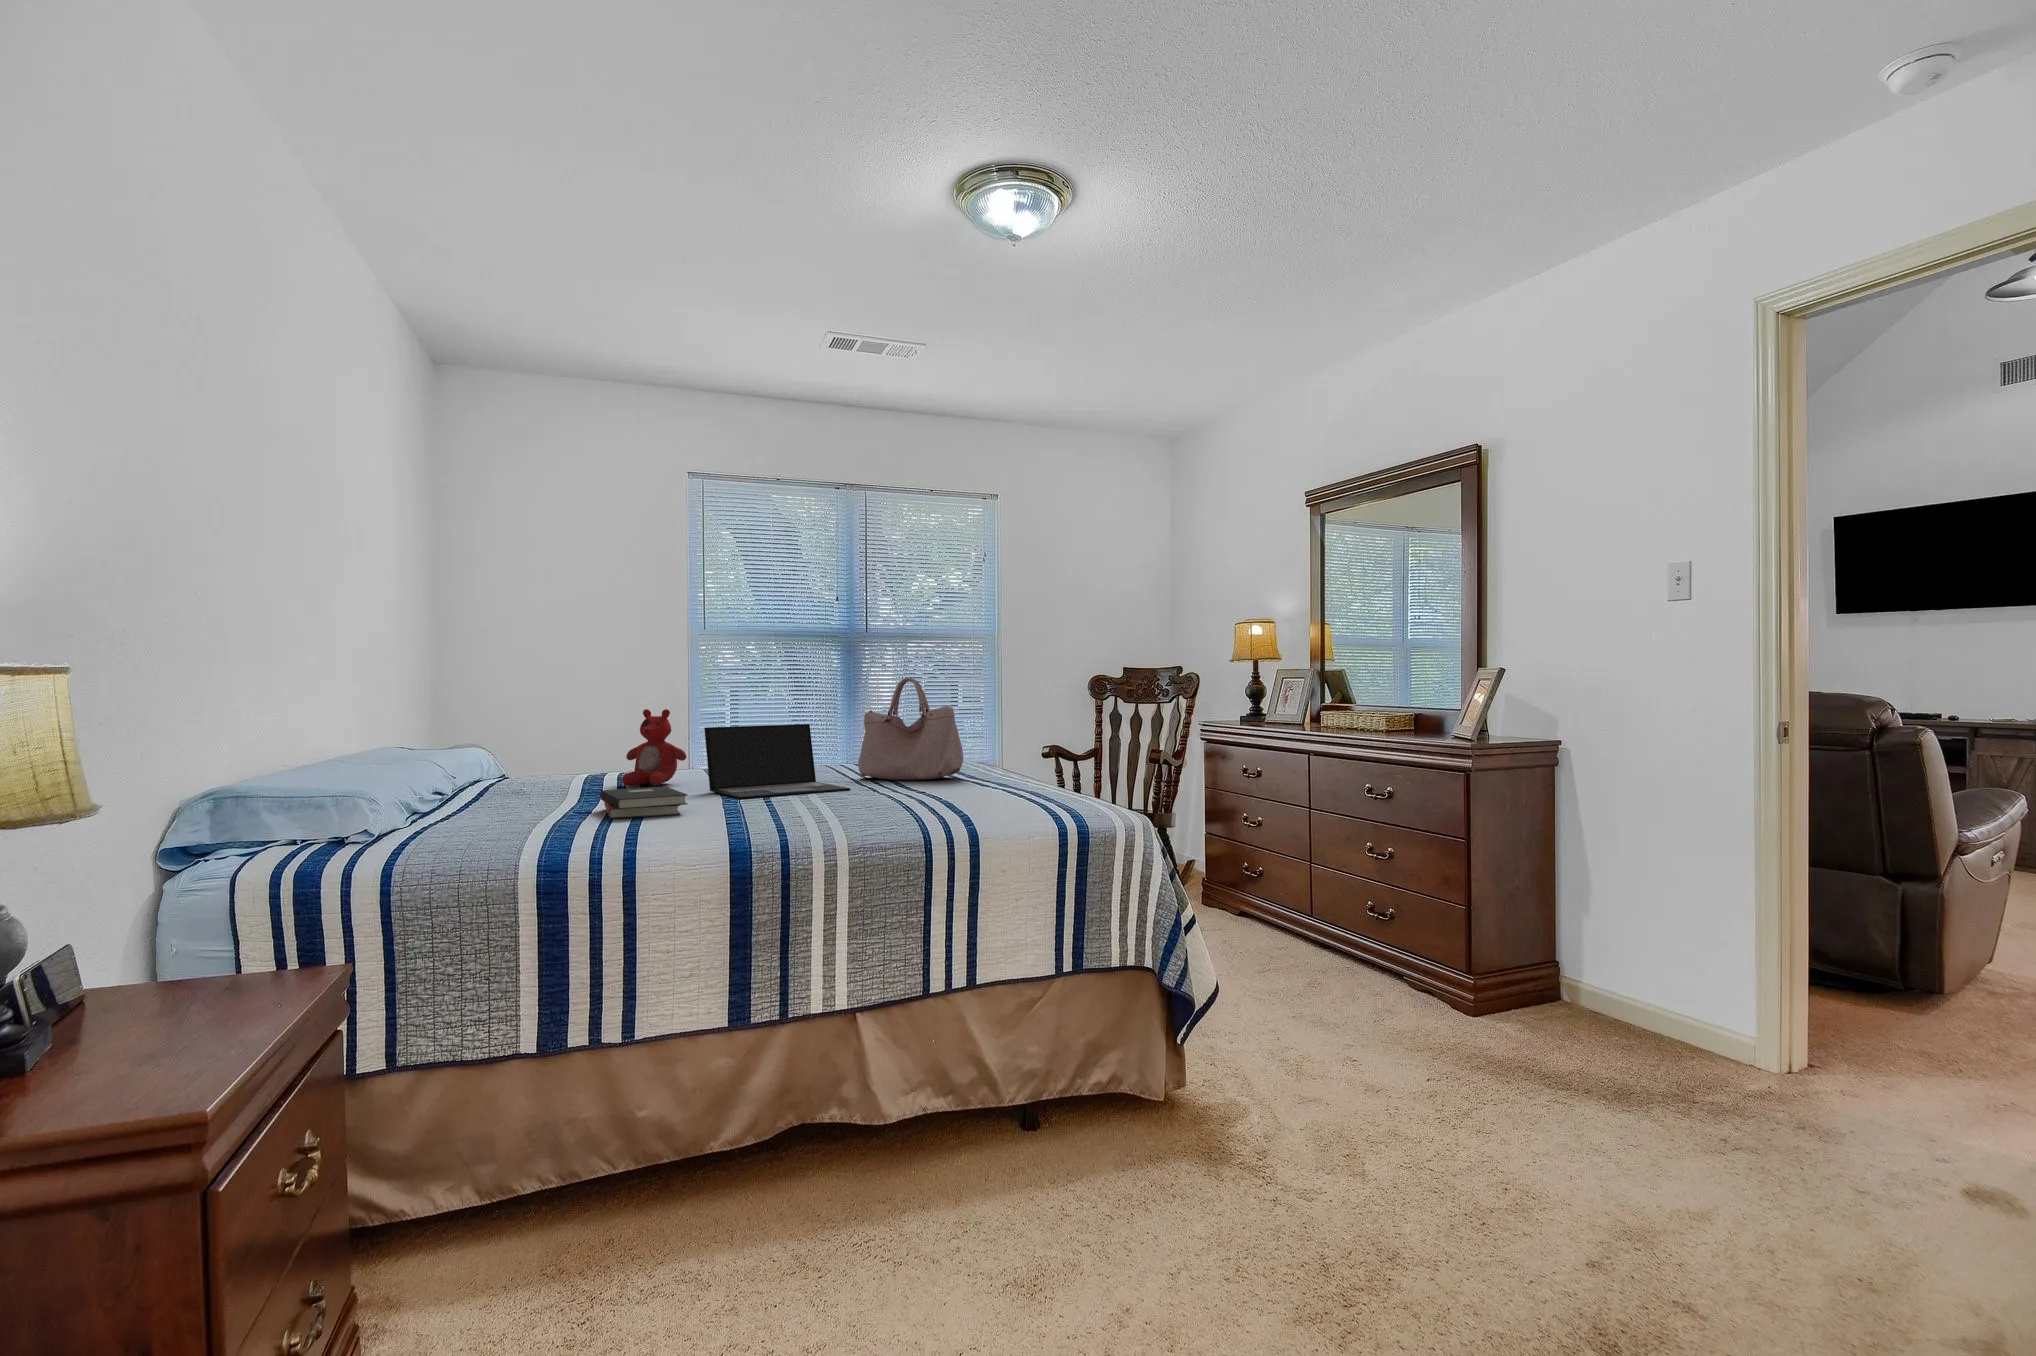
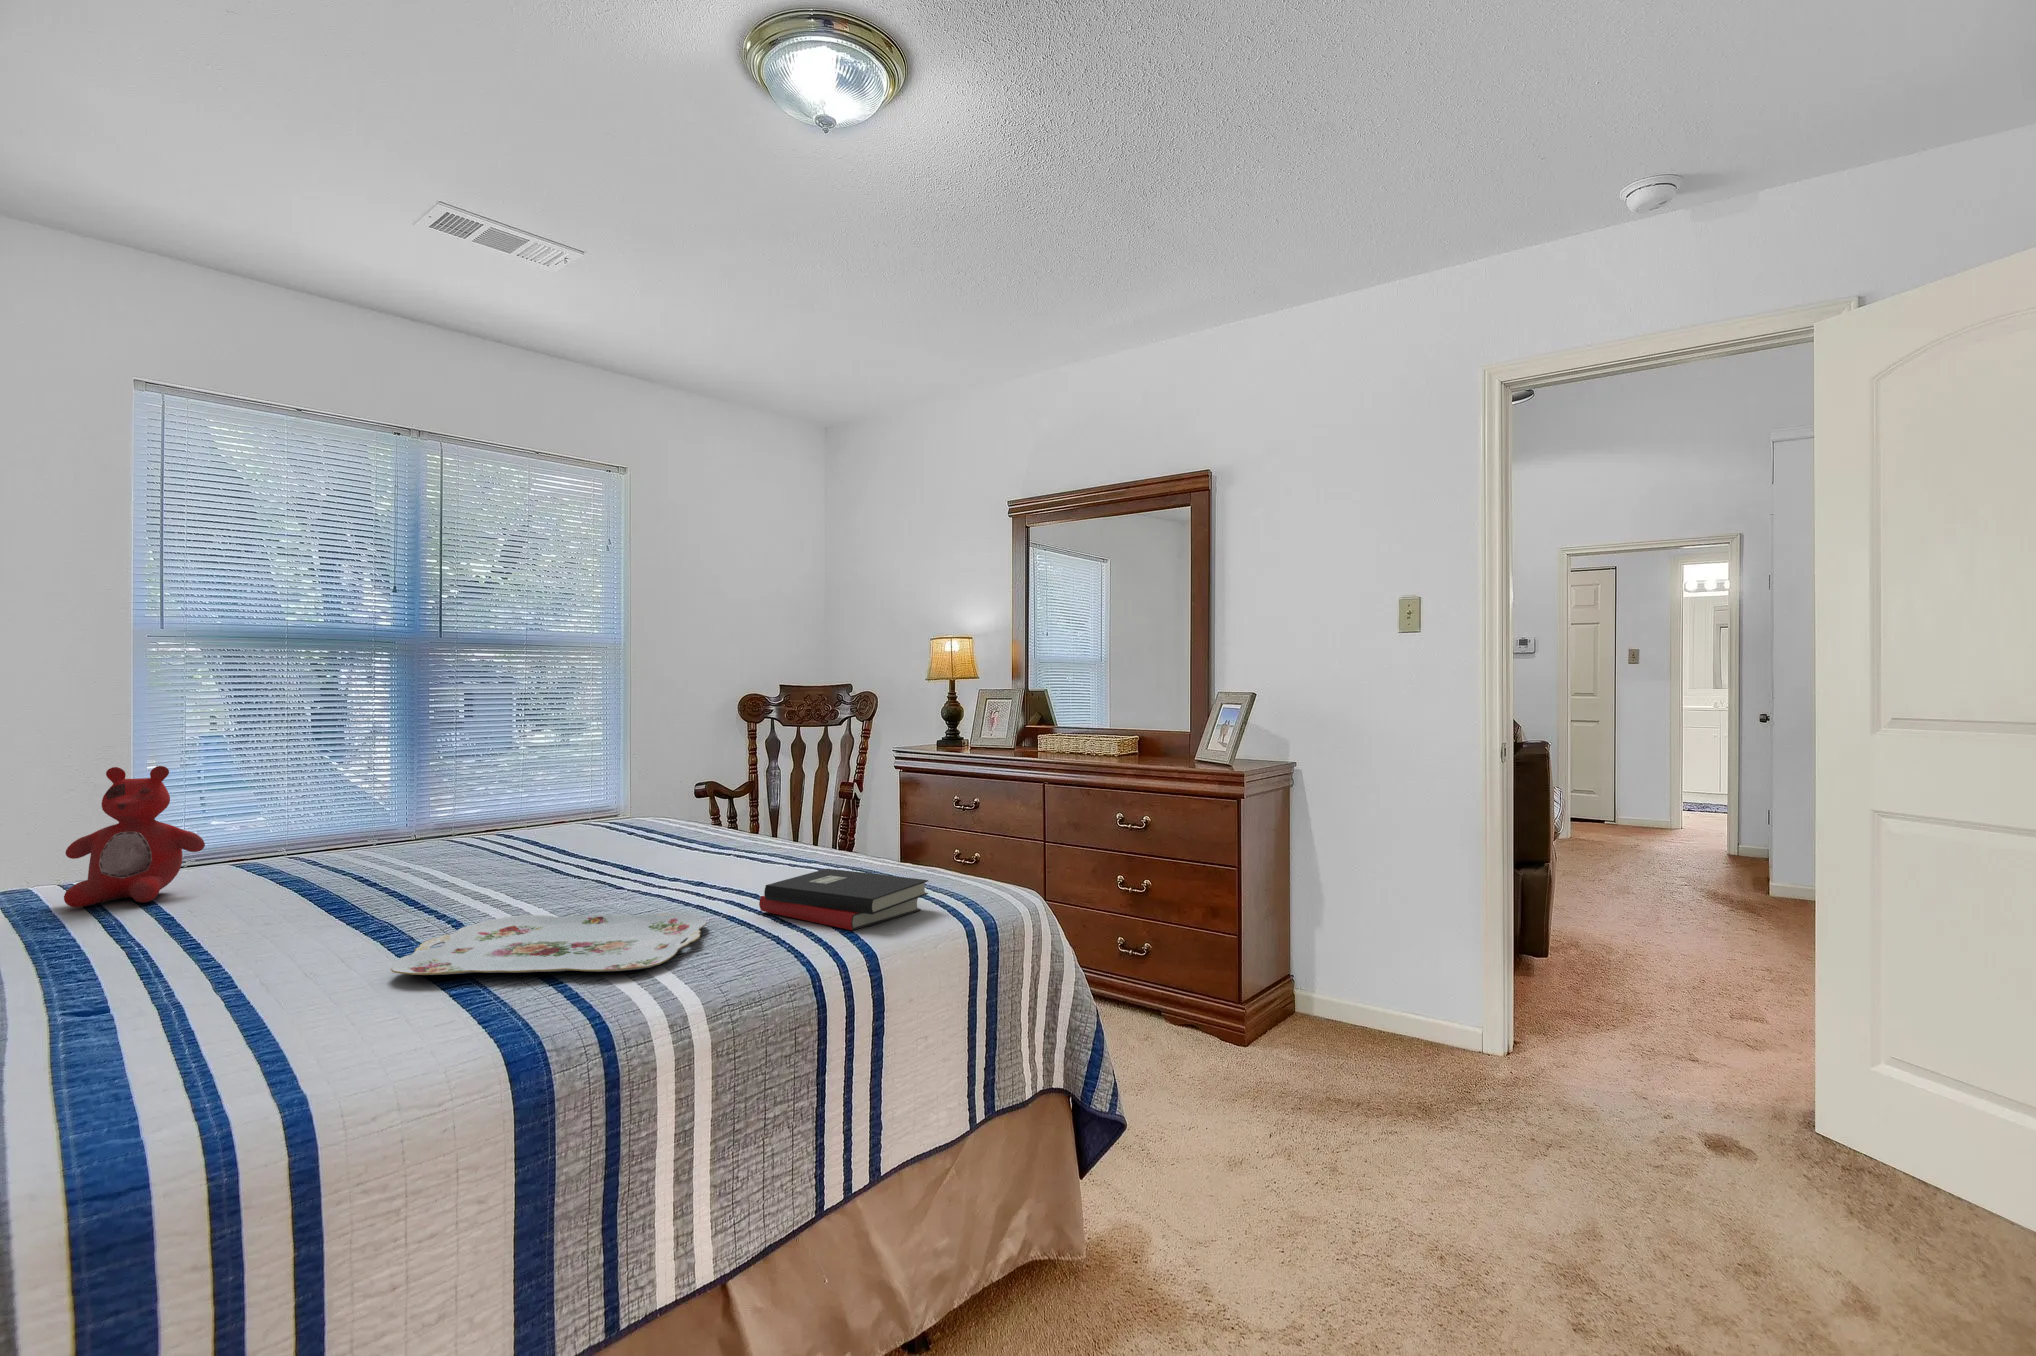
handbag: present [858,678,963,780] -> none [518,707,687,853]
laptop: present [704,724,850,799] -> none [269,781,547,919]
hardback book: present [600,787,688,819] -> present [759,869,928,930]
serving tray: none [714,799,893,824] -> present [391,913,707,975]

